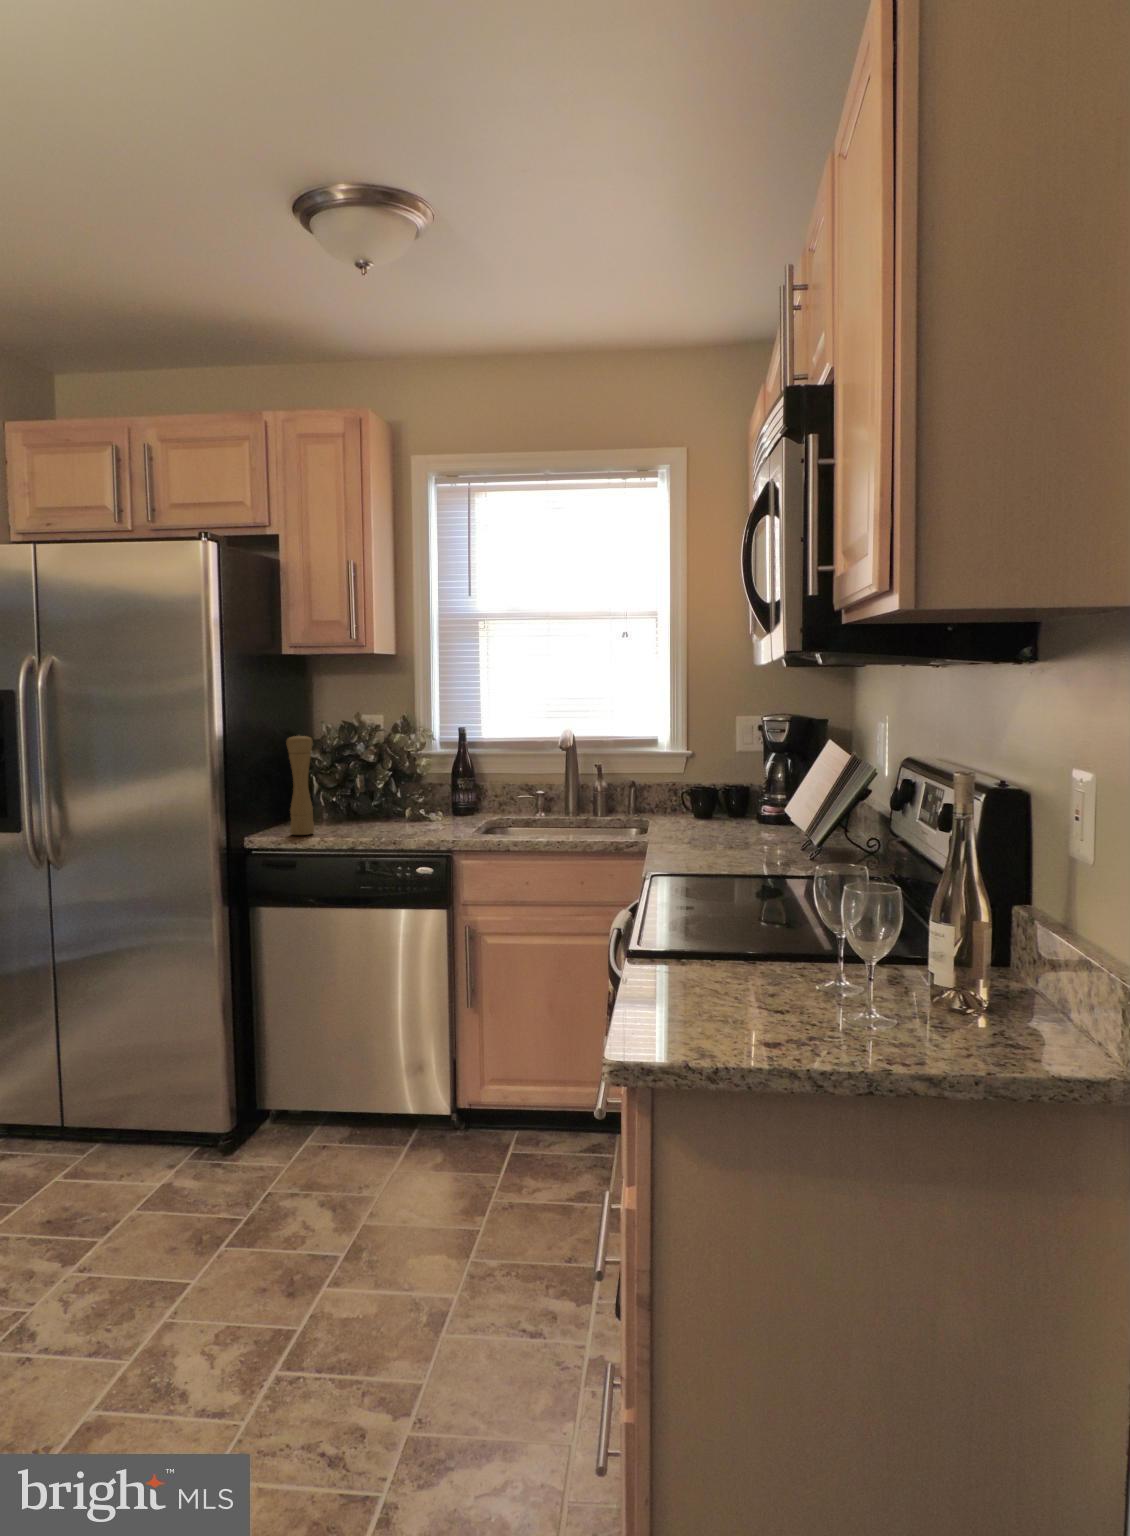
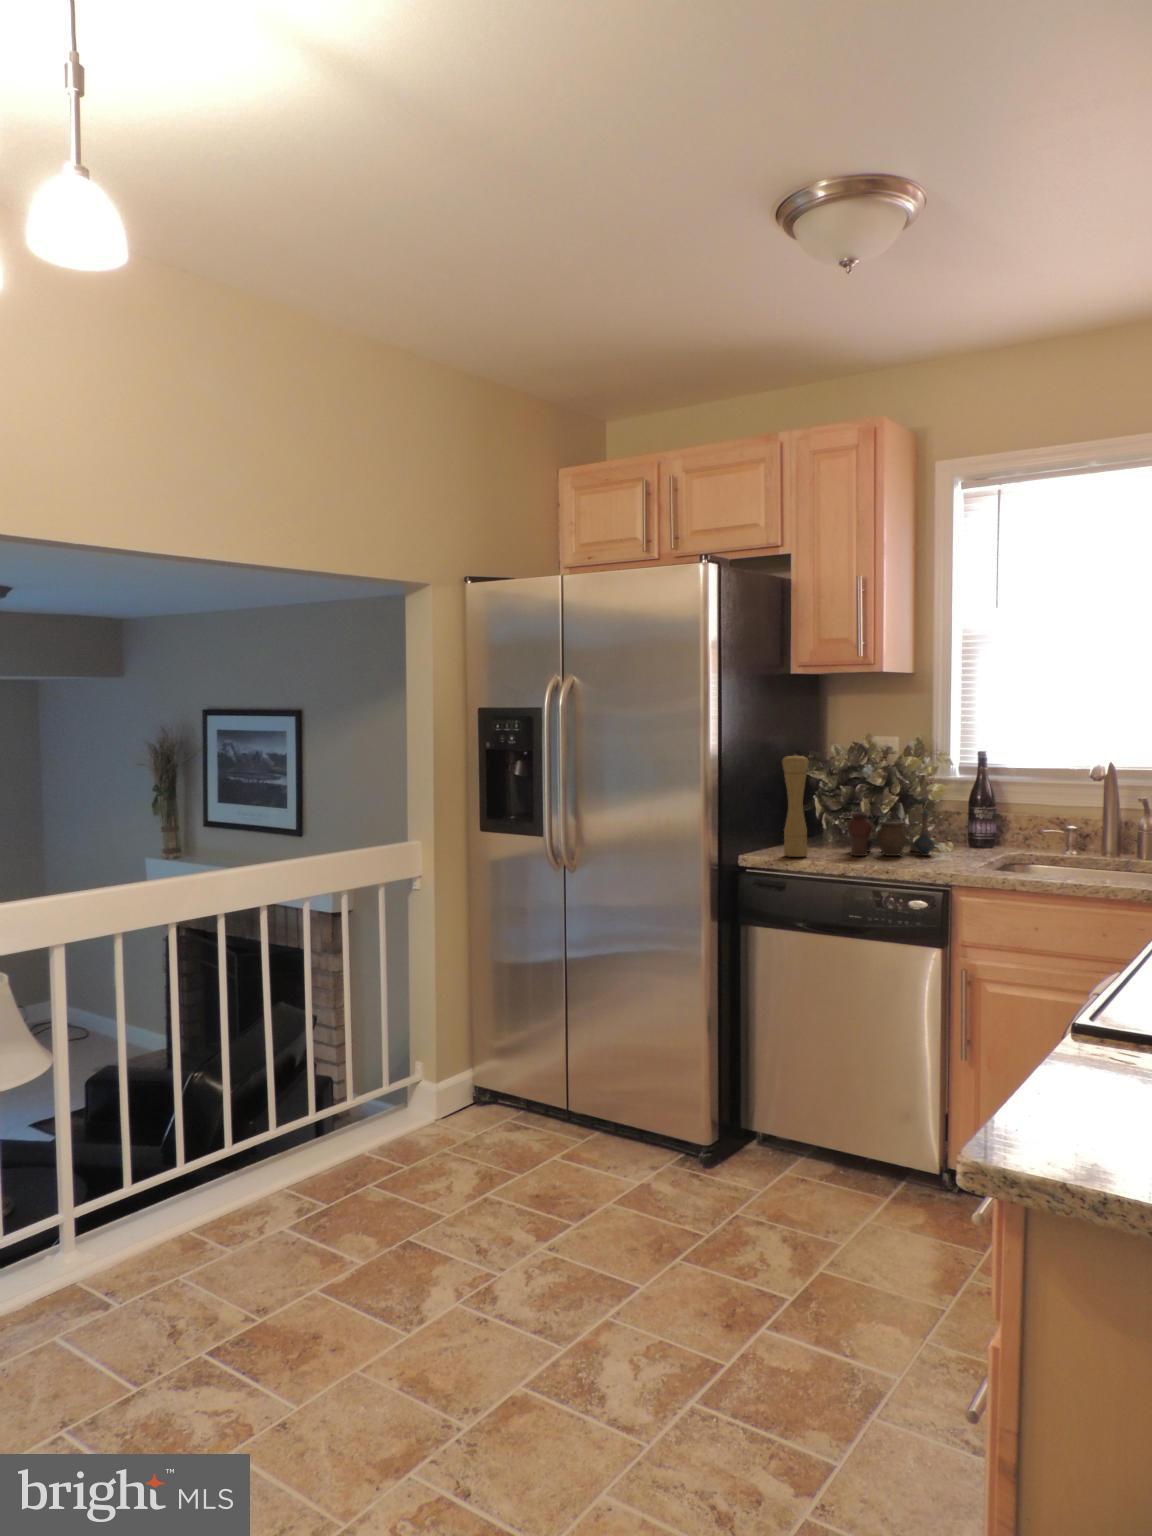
vase: none [349,777,429,830] -> present [847,804,935,856]

